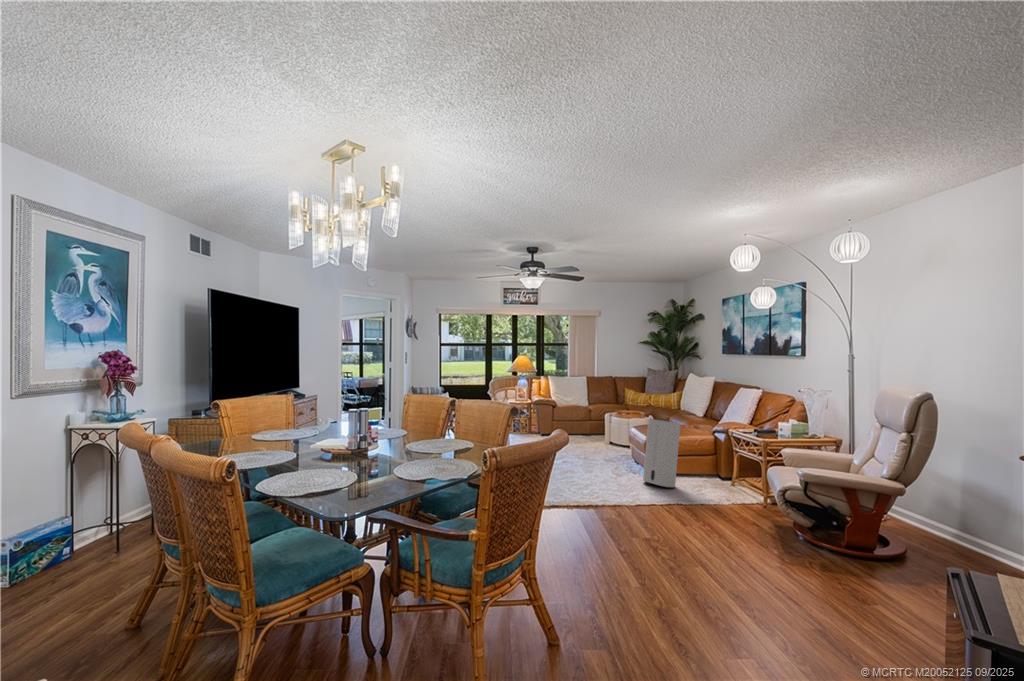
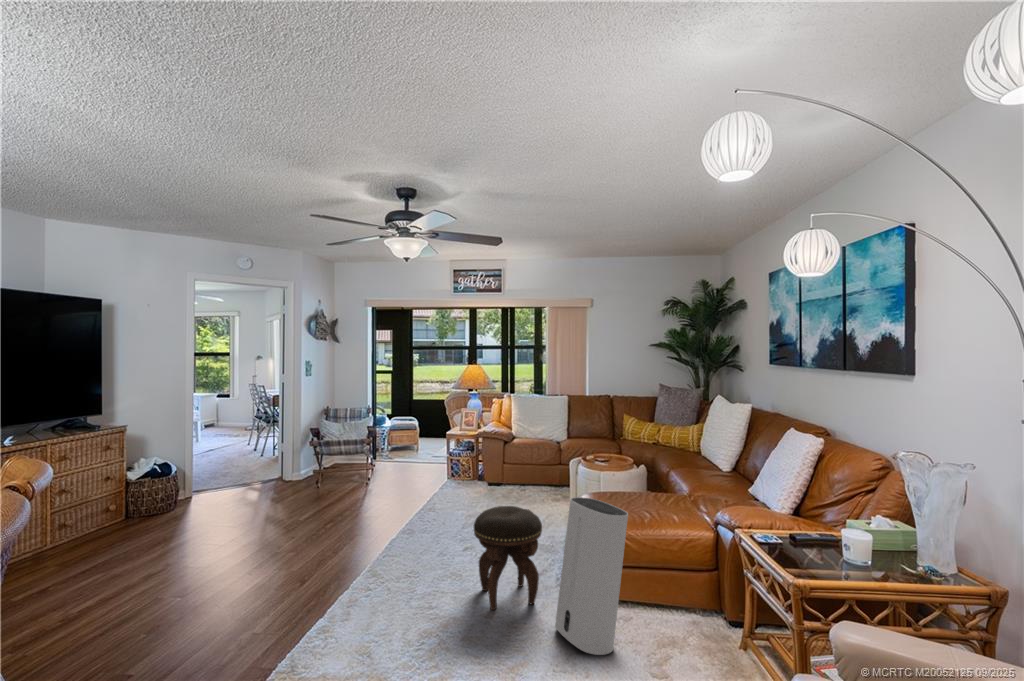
footstool: none [590,429,627,479] -> present [474,506,542,610]

